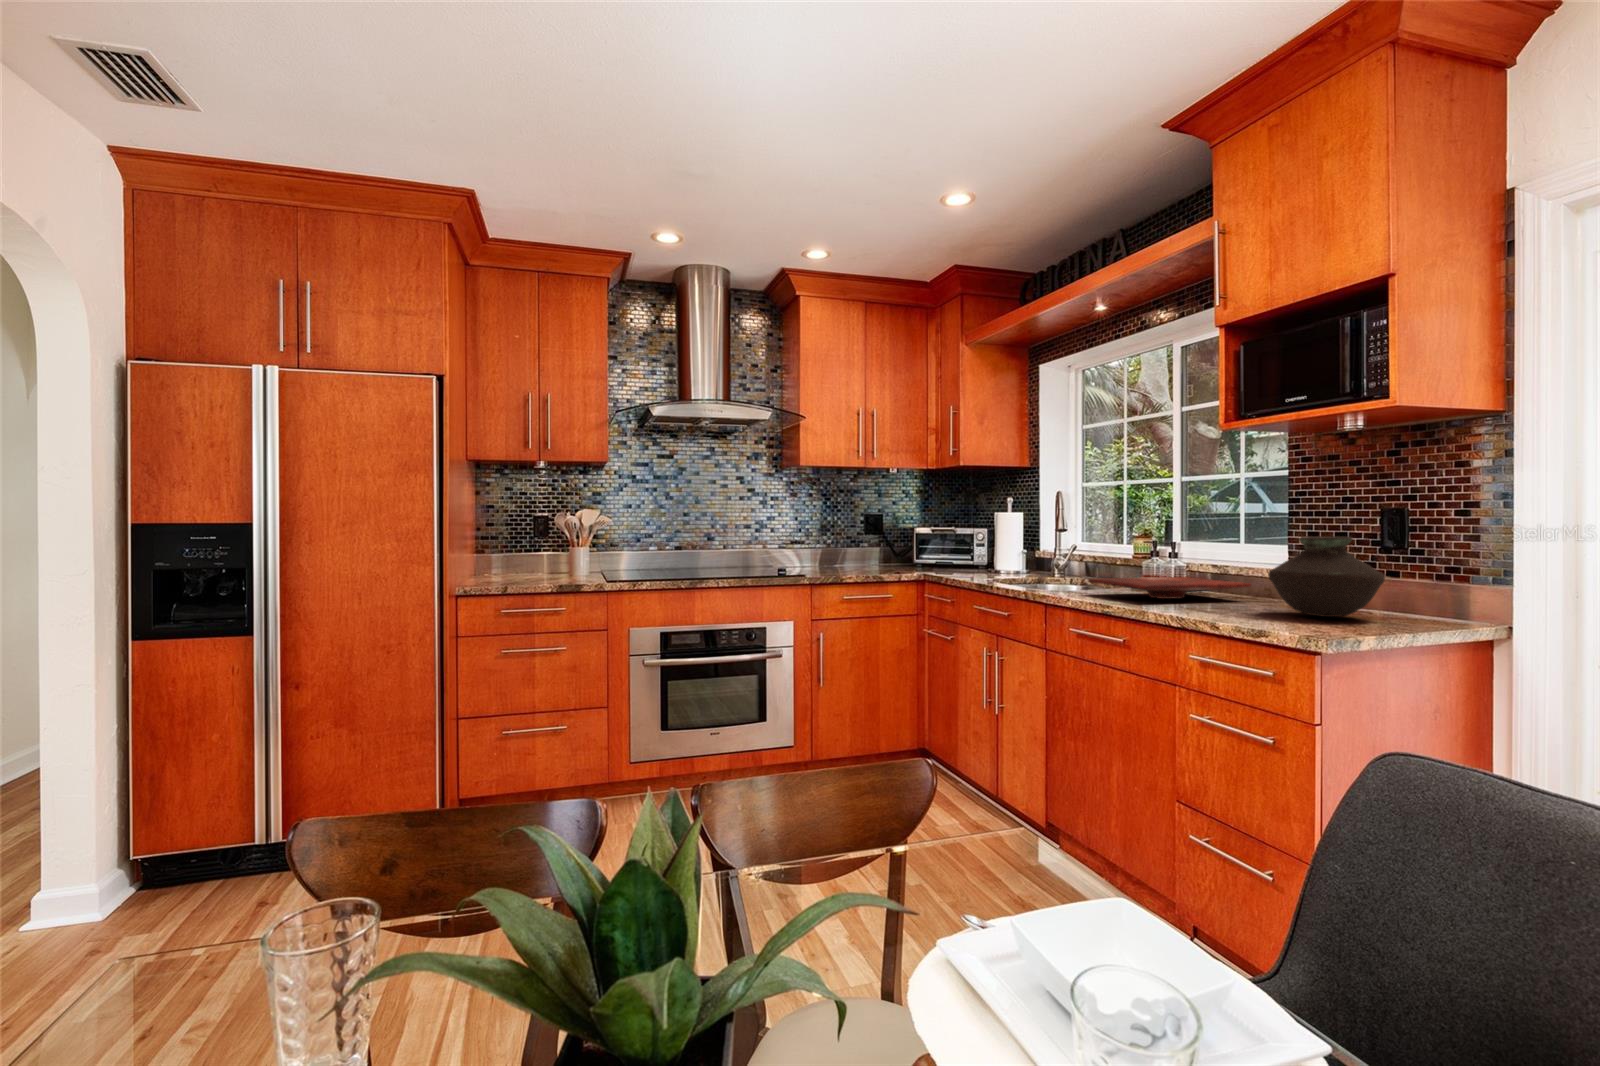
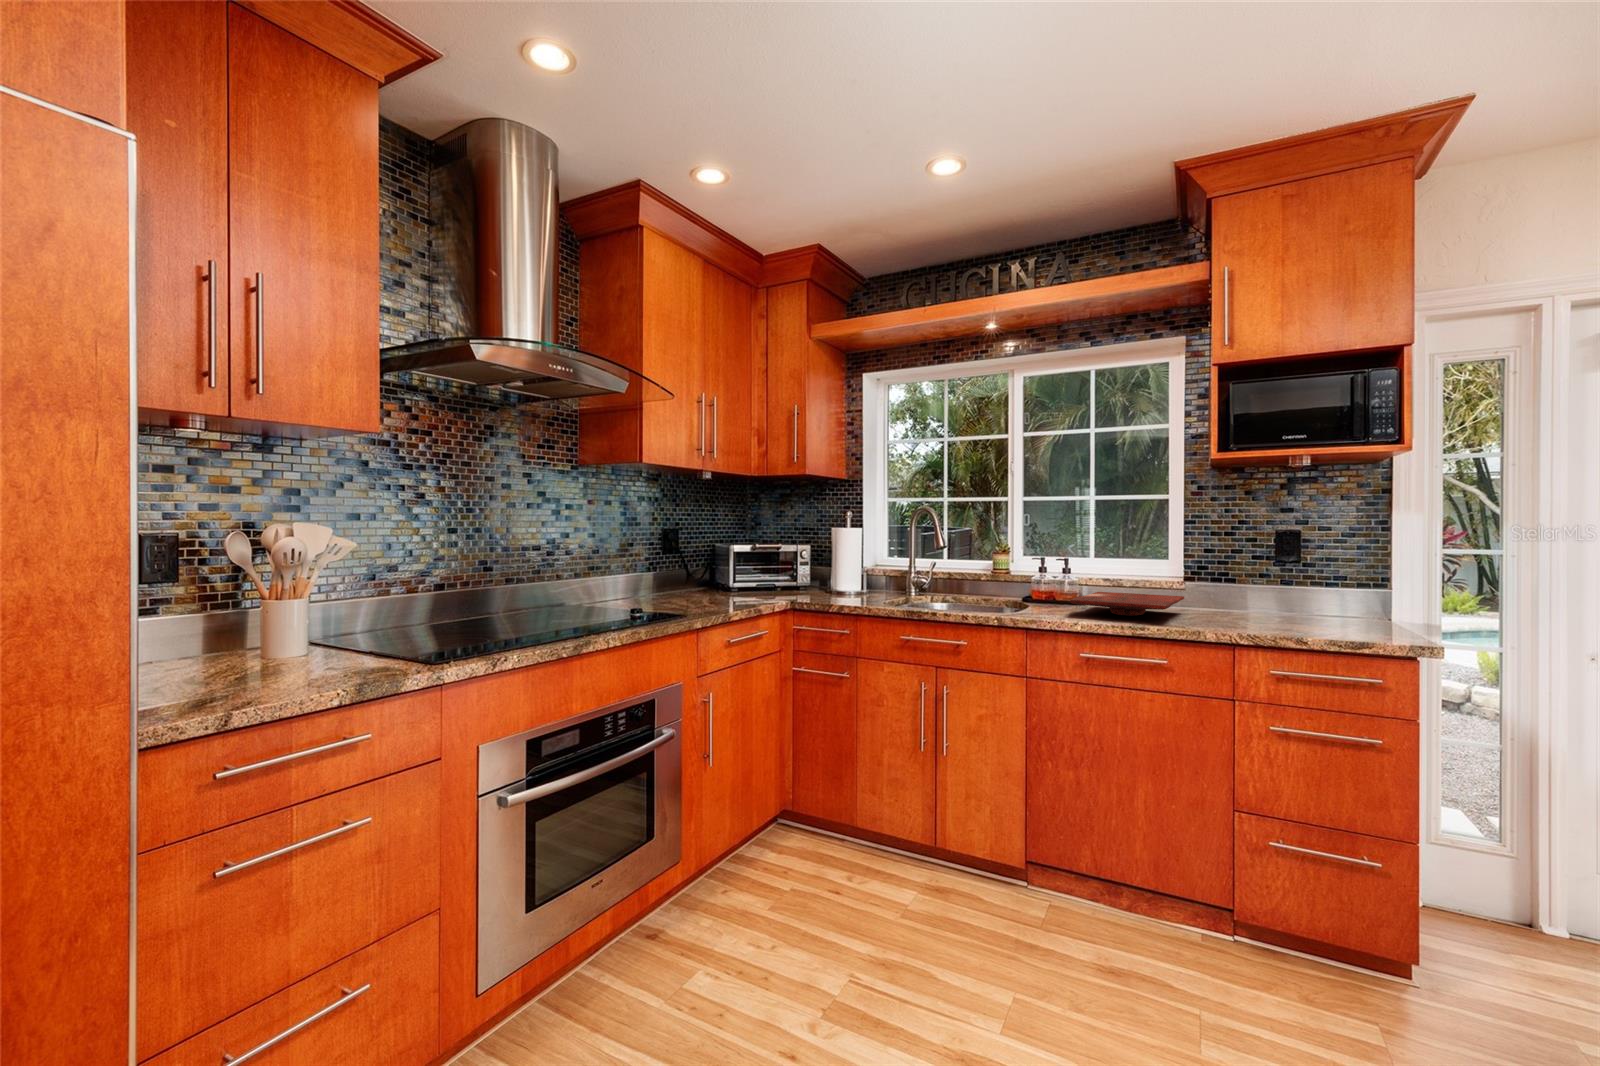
vase: present [1268,536,1385,617] -> none [1260,556,1360,625]

